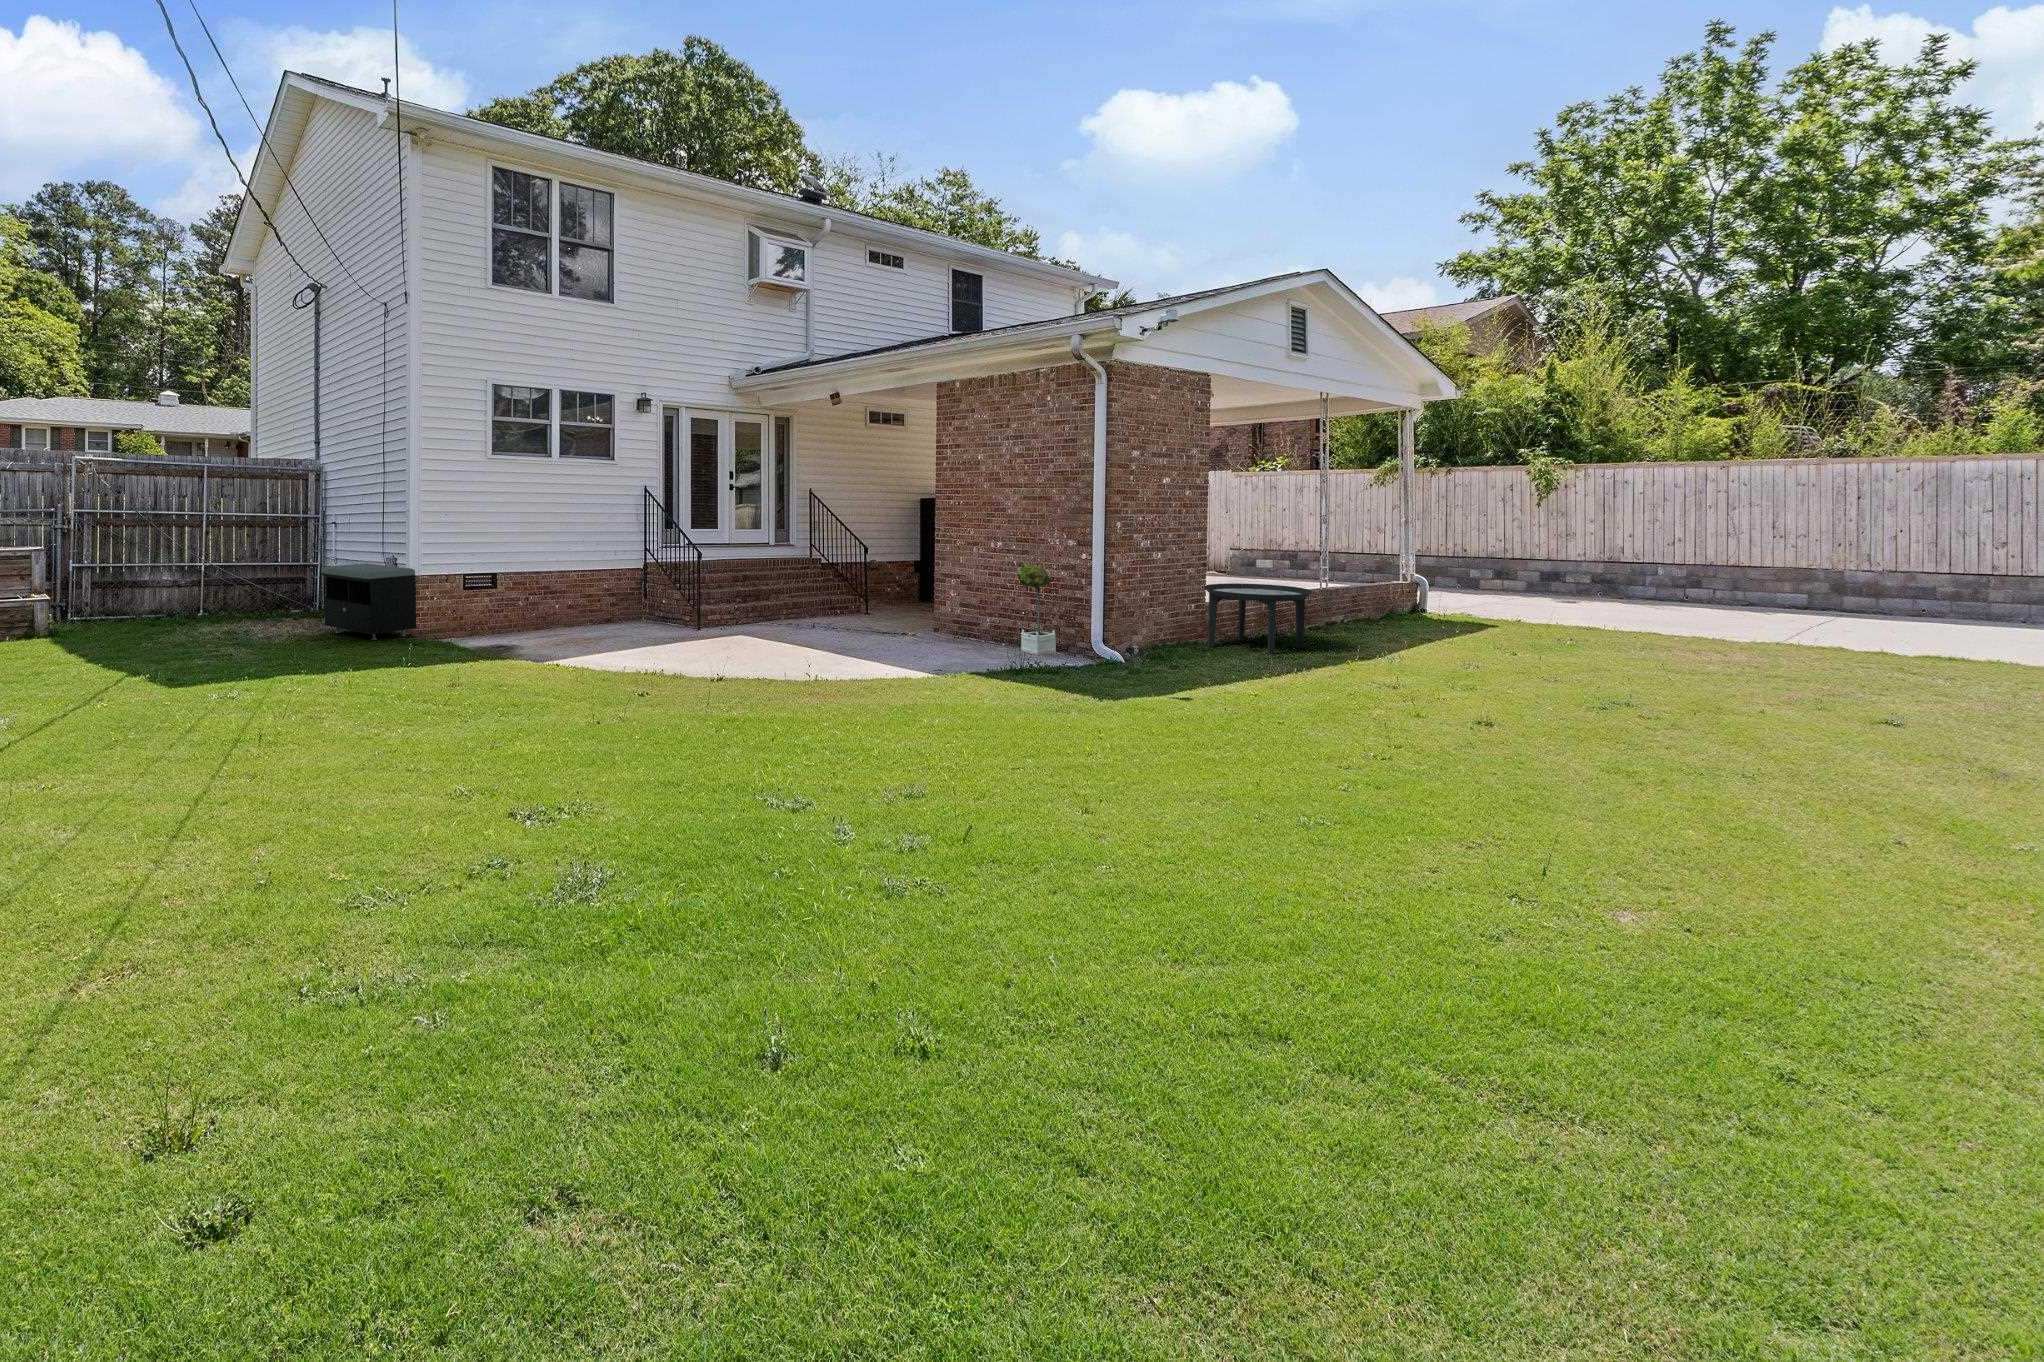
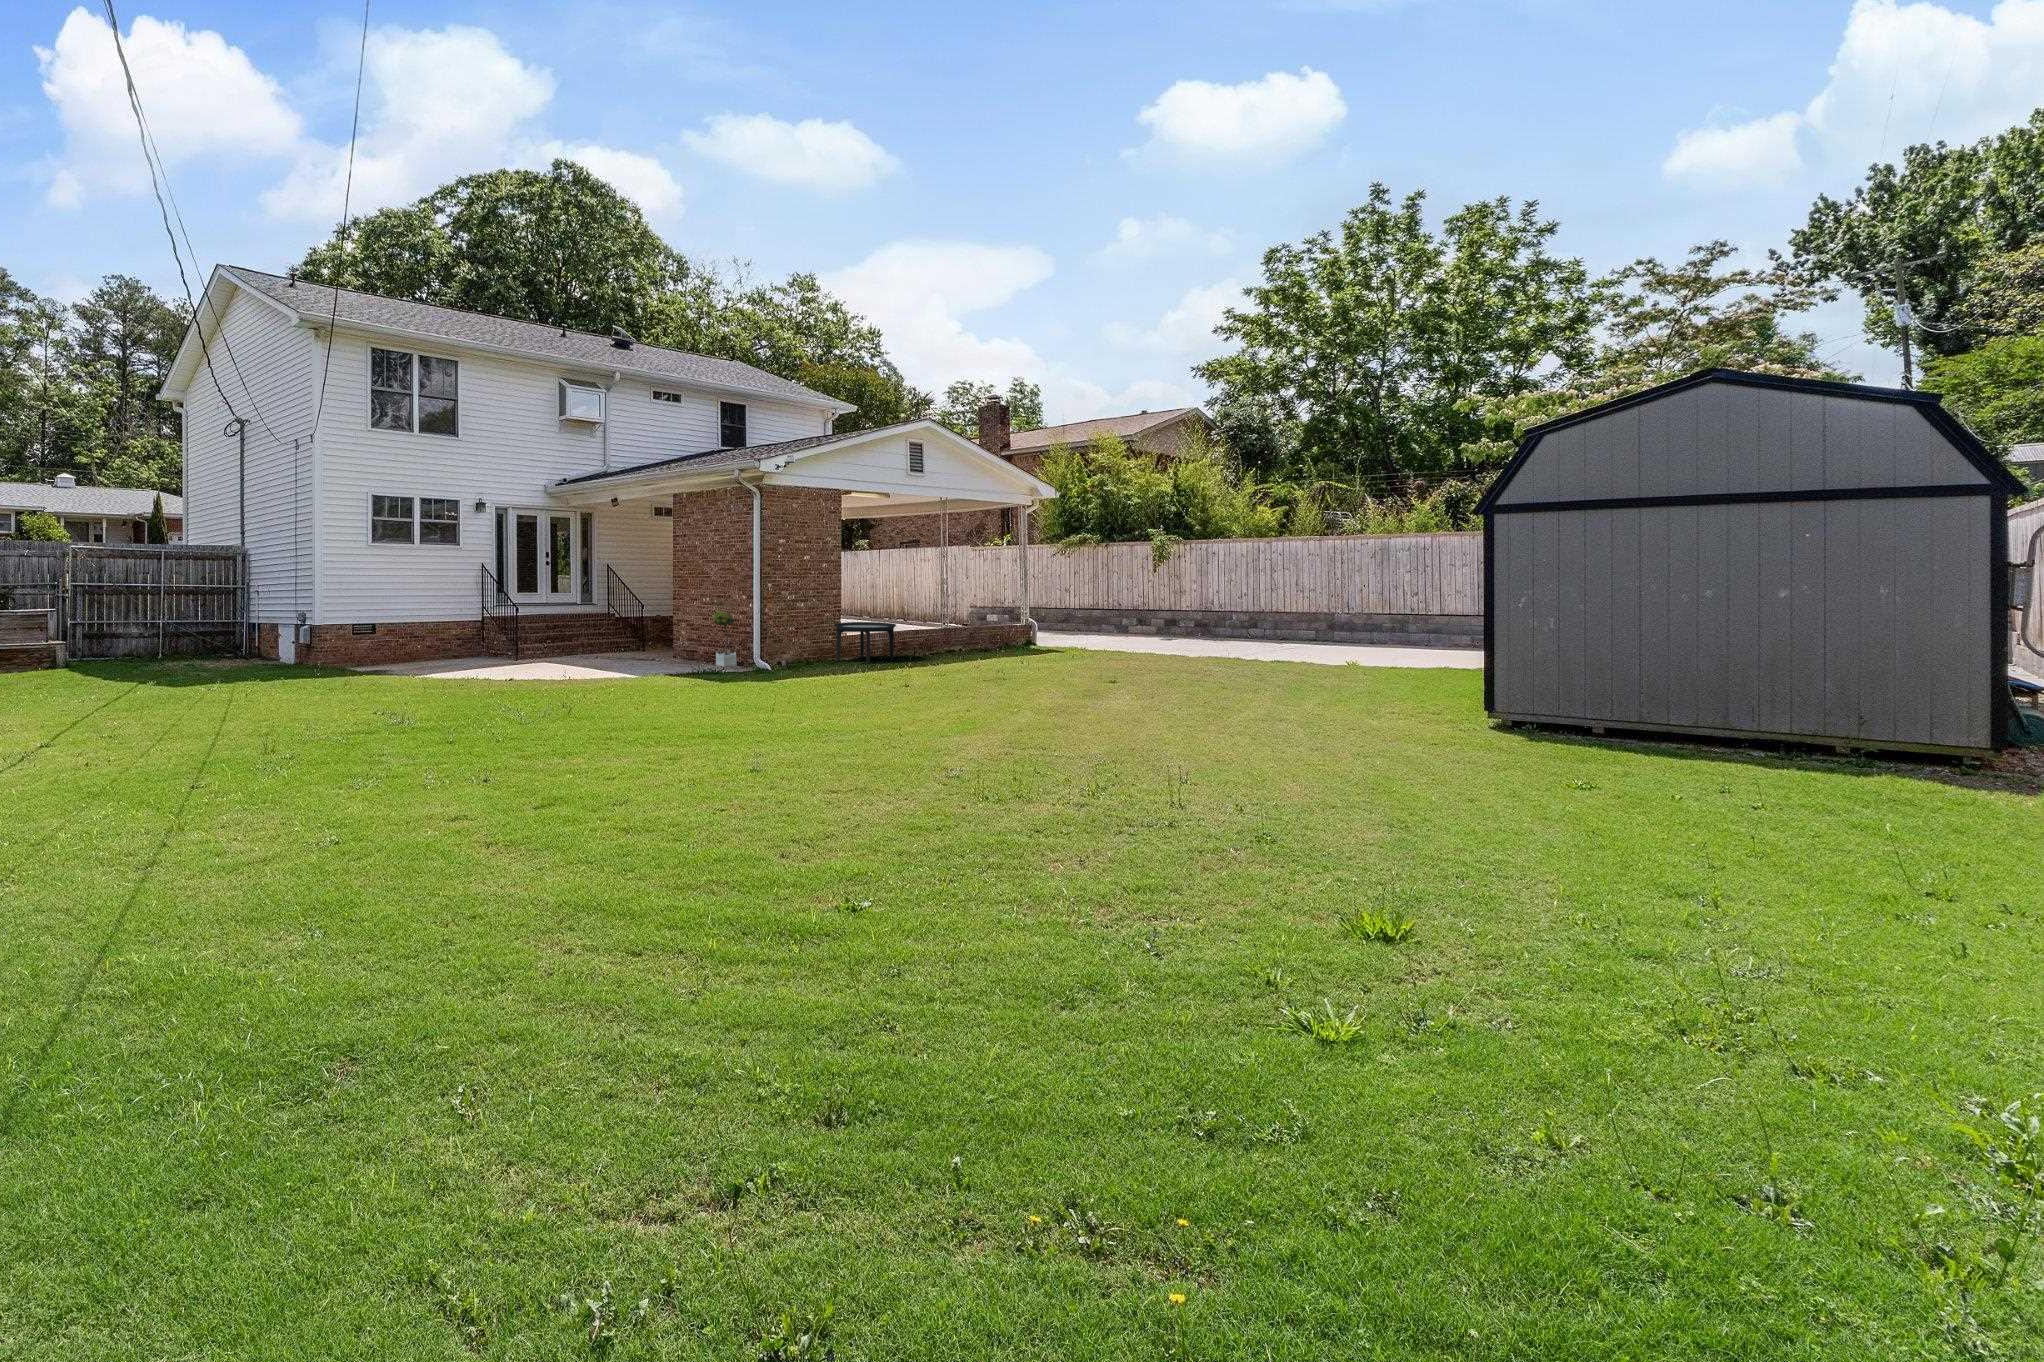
storage bench: present [321,563,416,640] -> none [252,618,319,668]

